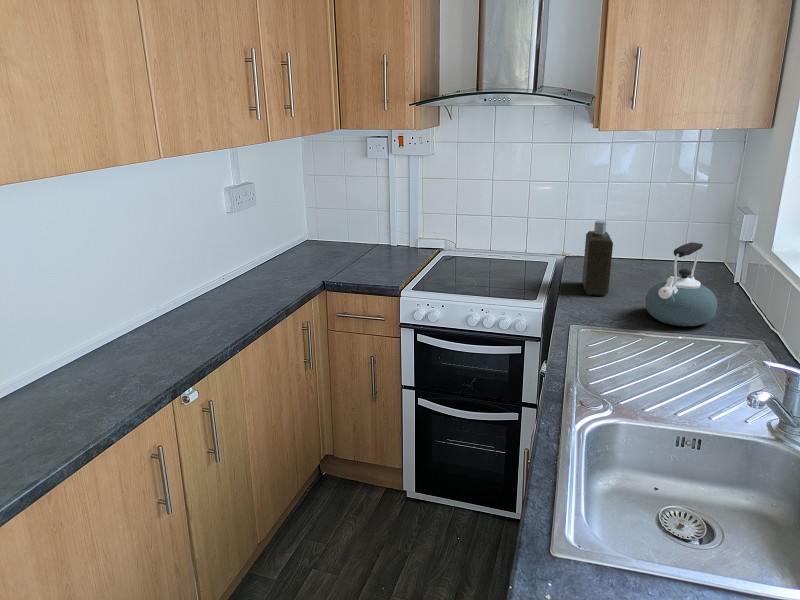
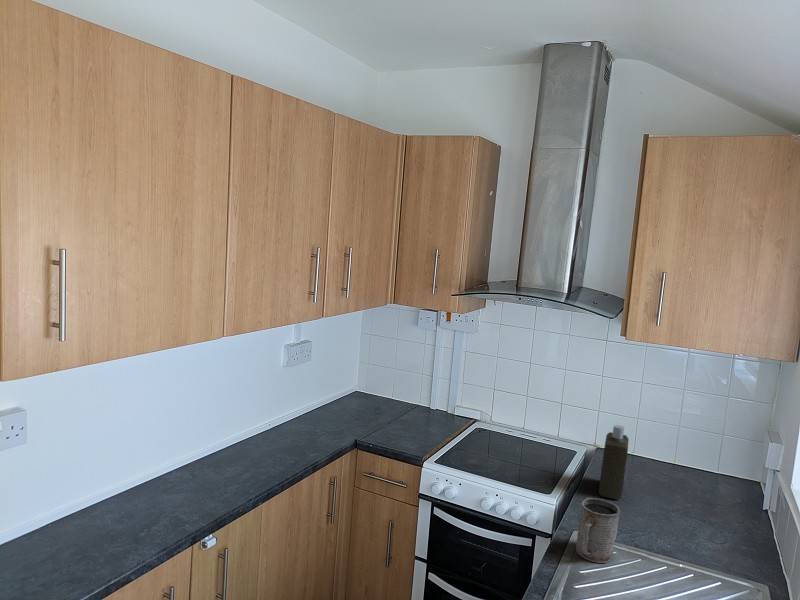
kettle: present [645,242,717,326] -> none [651,465,721,551]
mug: none [582,287,627,349] -> present [576,498,620,563]

